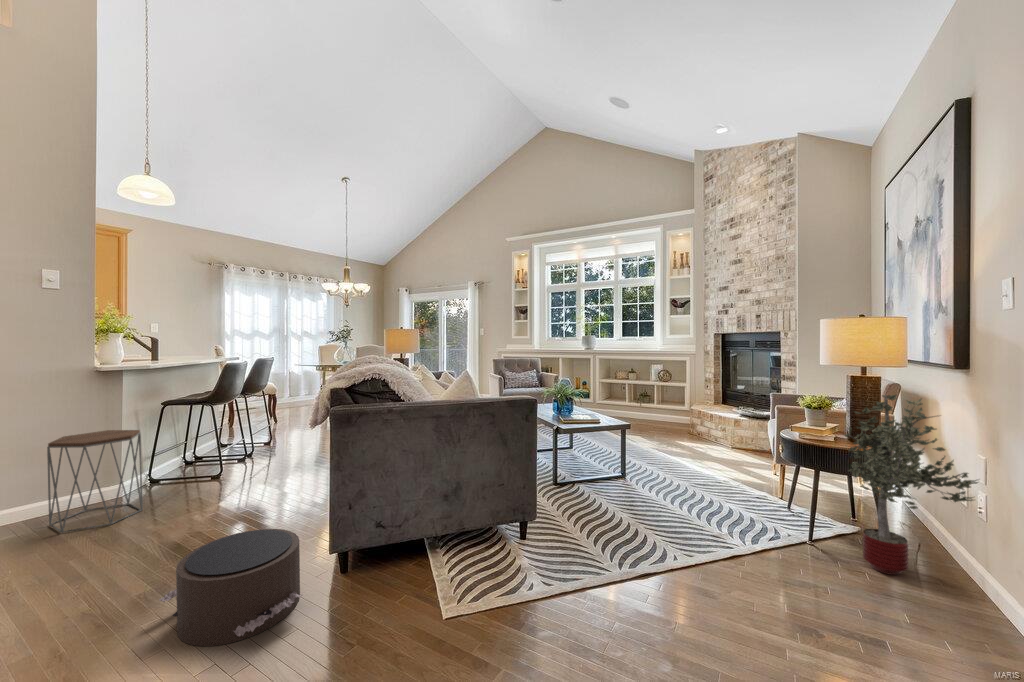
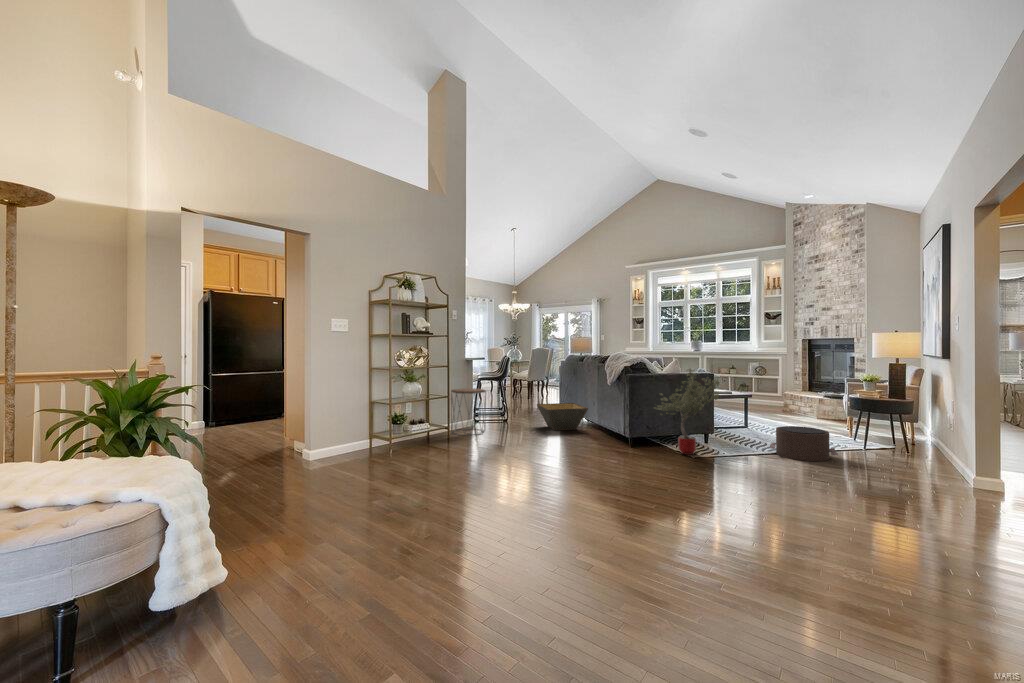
potted tree: present [845,395,978,575] -> present [654,369,719,455]
basket: none [255,444,345,504] -> present [537,403,588,430]
pouf: present [159,529,302,646] -> present [770,426,838,461]

